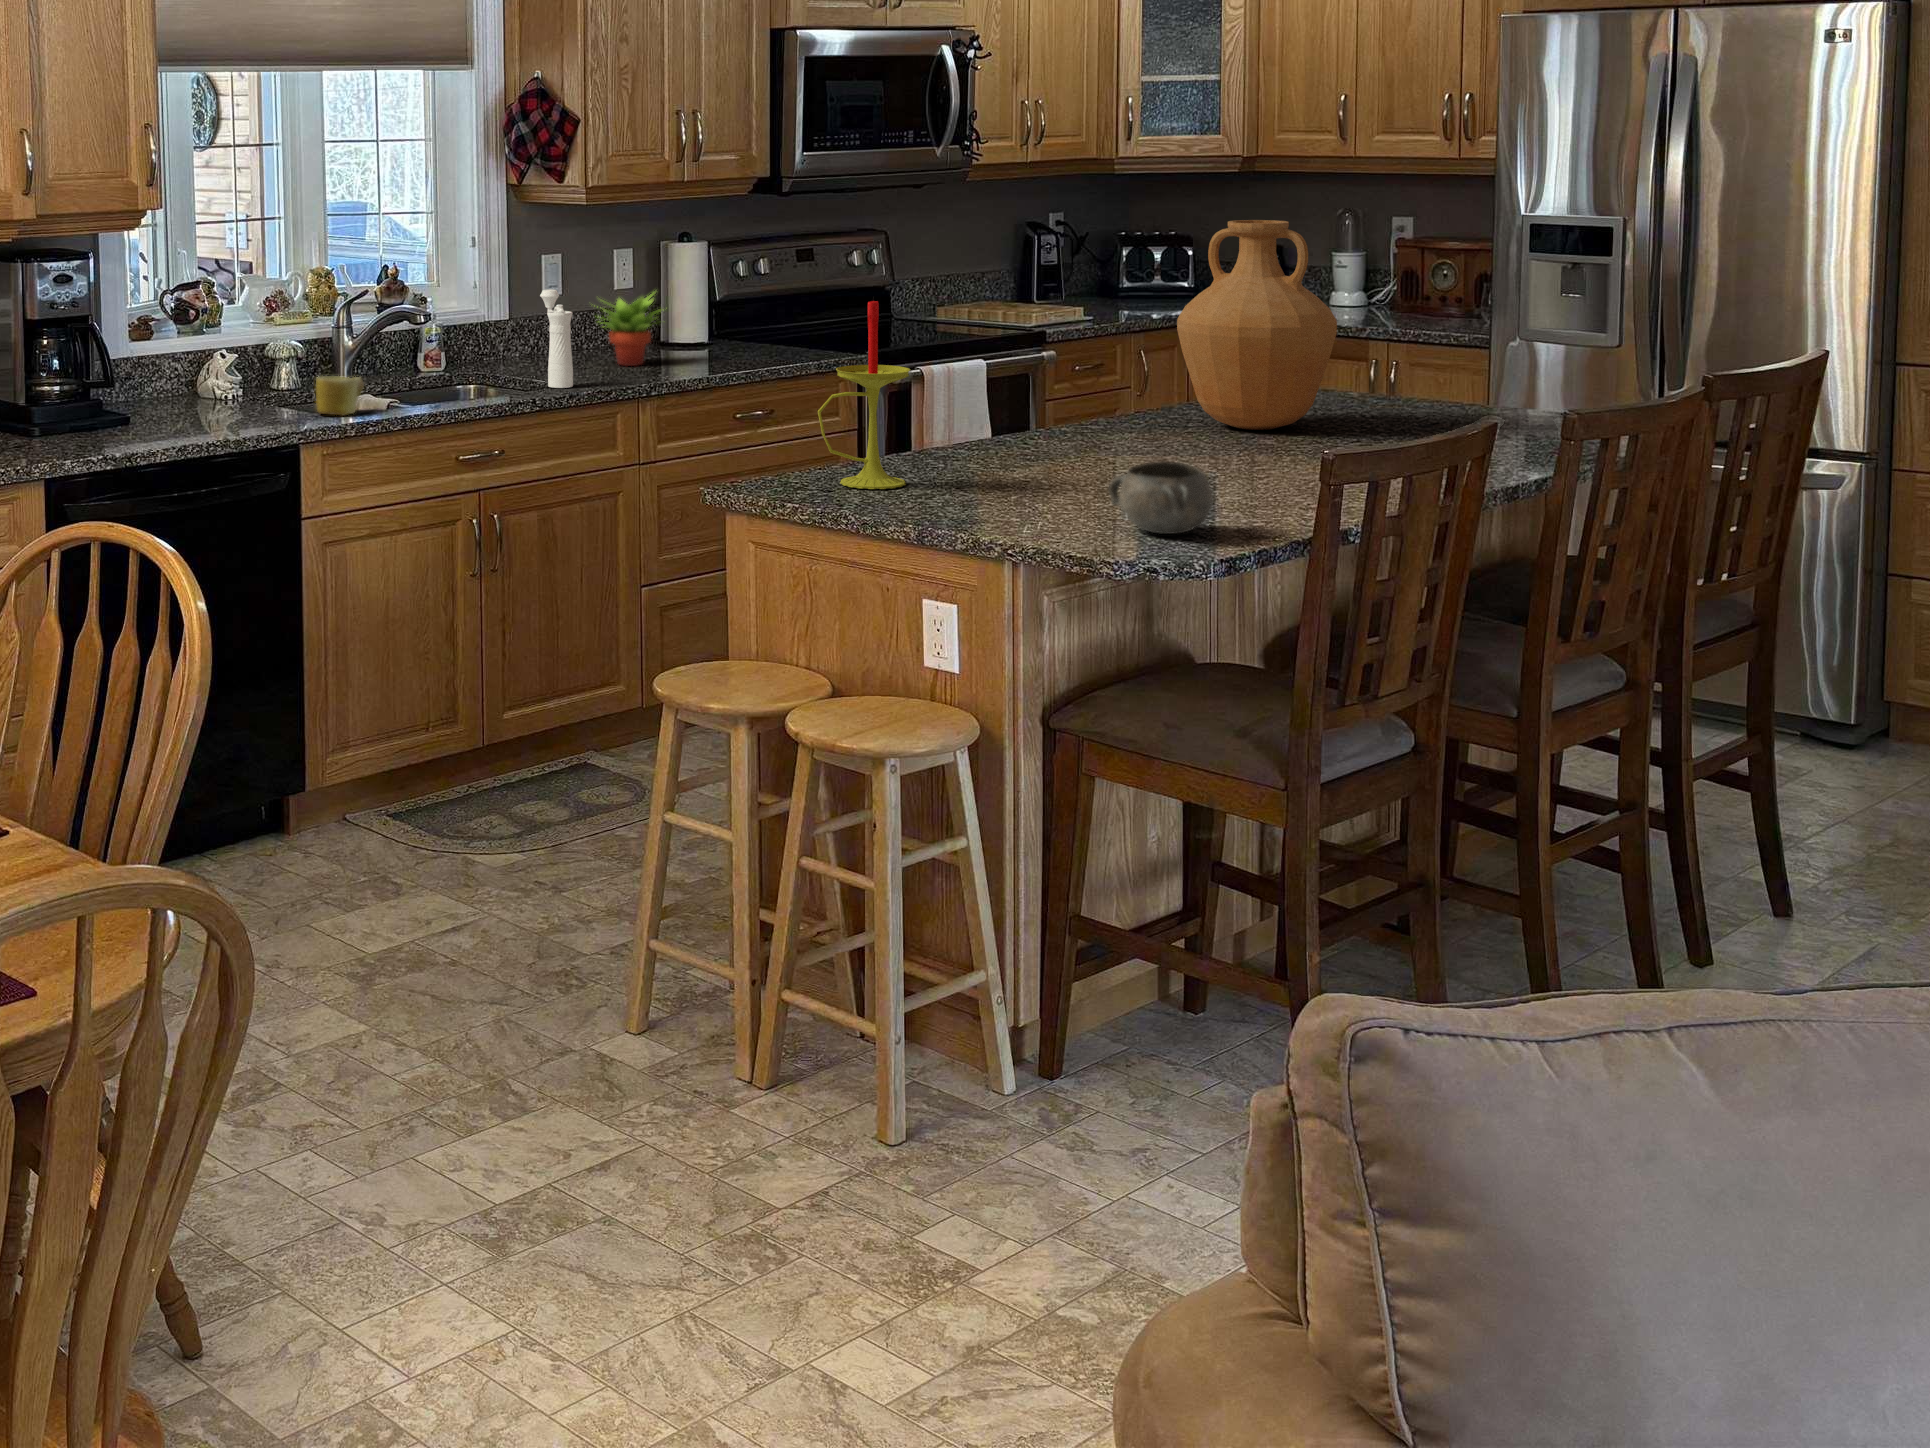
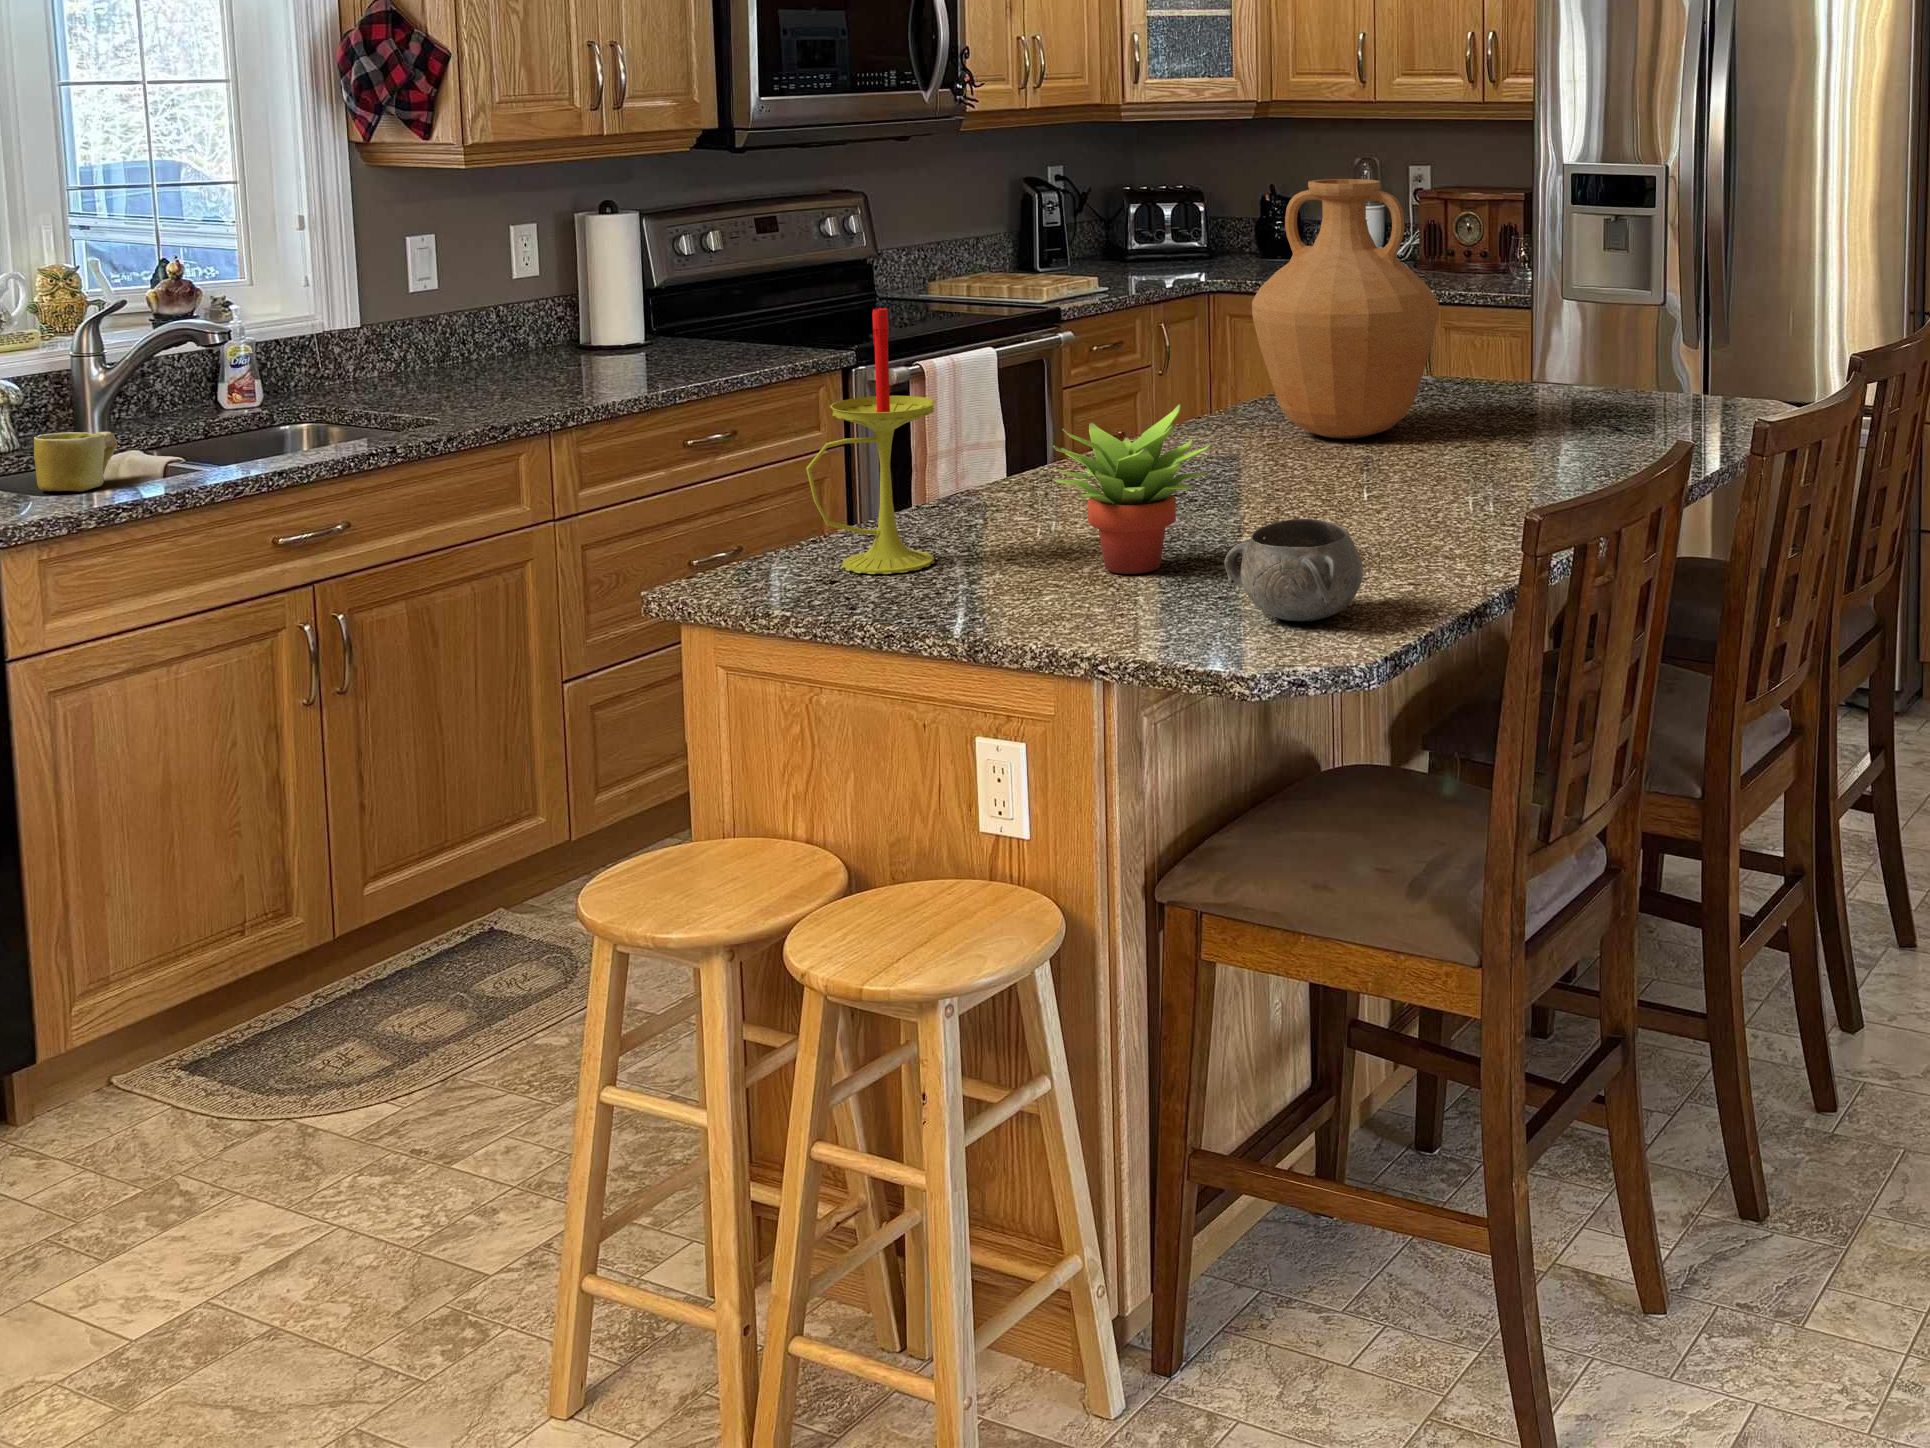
pepper mill: present [540,290,573,388] -> none [397,288,450,423]
succulent plant: present [597,295,667,366] -> present [1052,404,1212,574]

